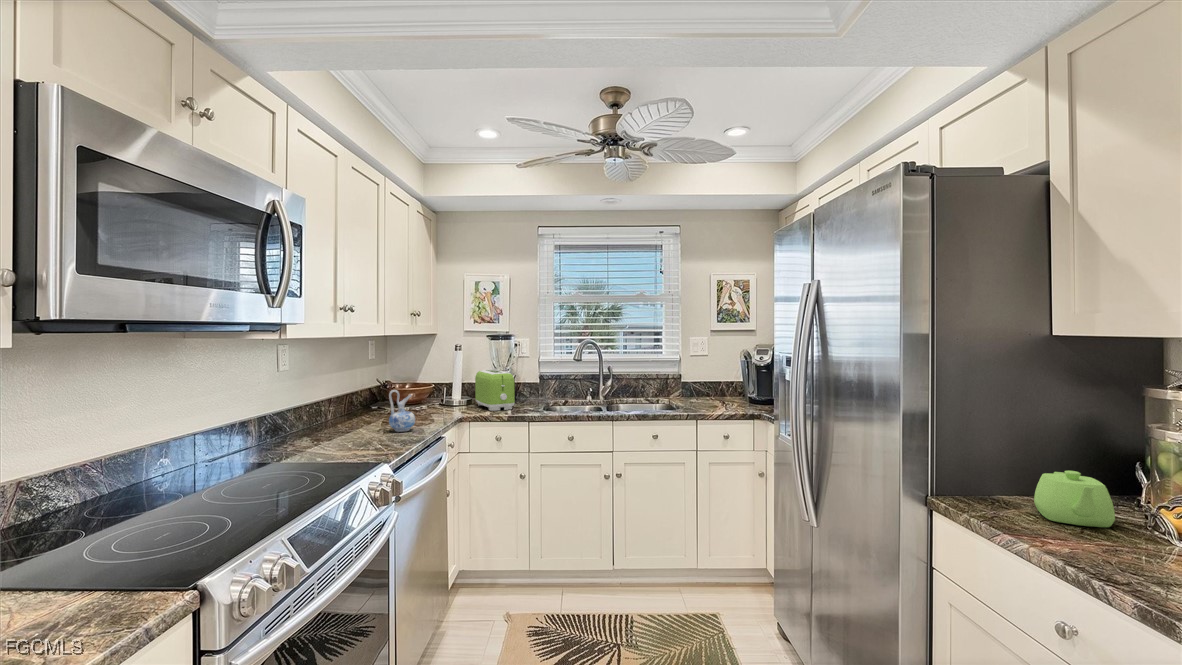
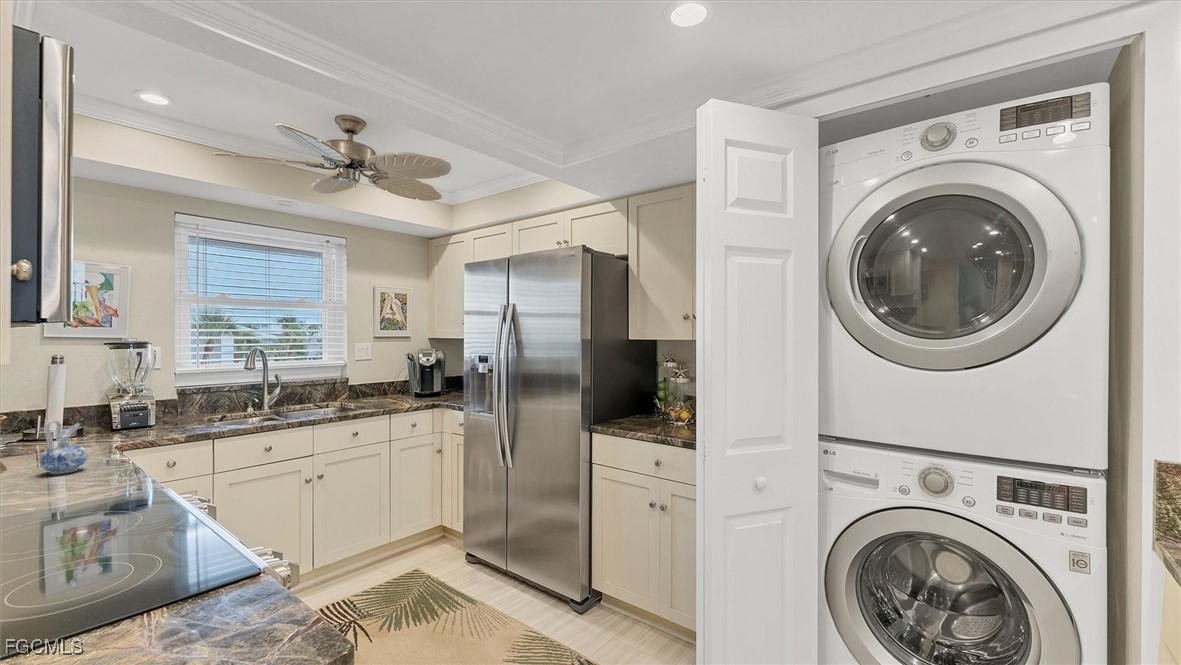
toaster: present [475,370,515,411] -> none [97,386,177,435]
teapot: present [1034,471,1115,527] -> none [639,405,669,430]

